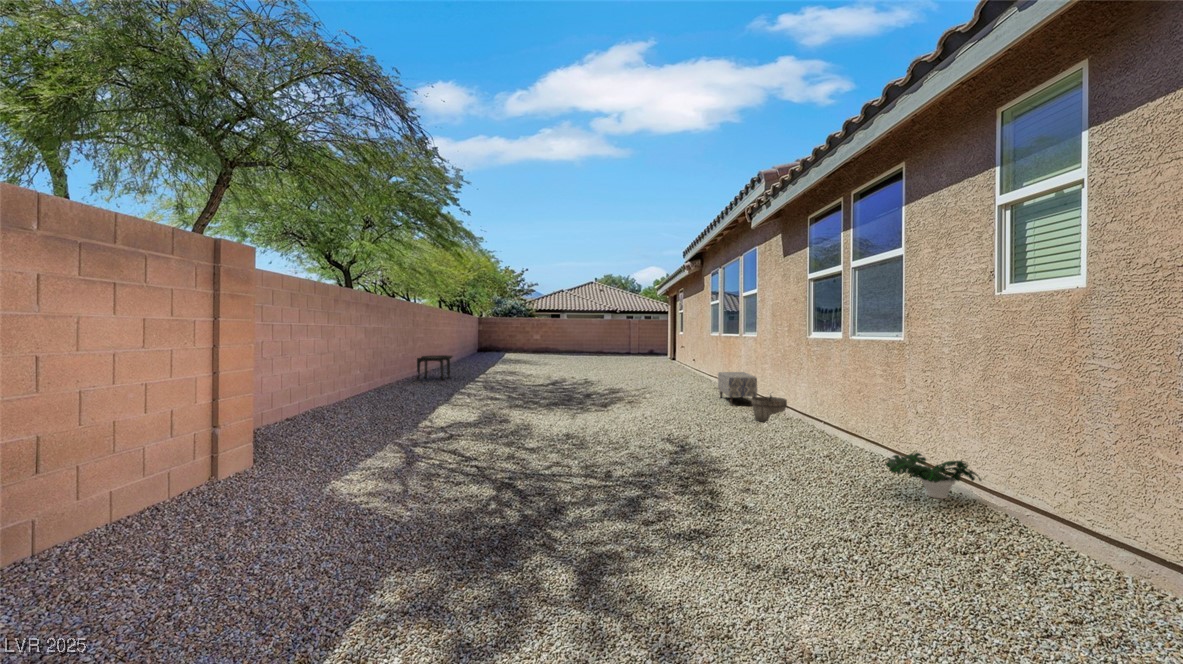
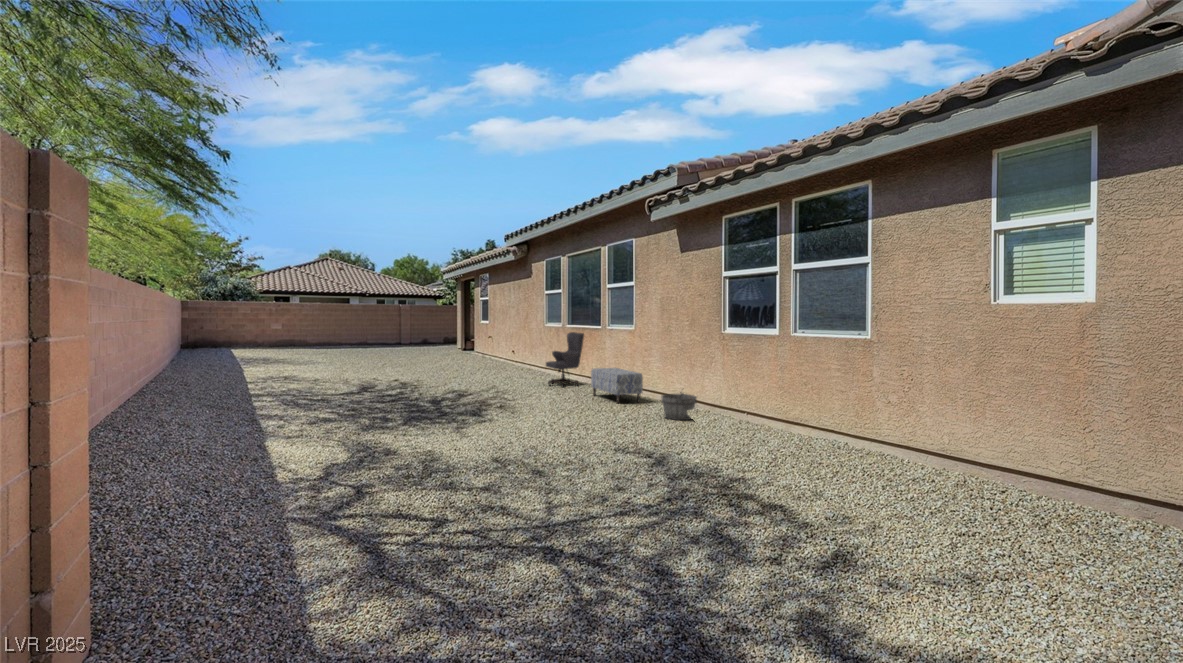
chair: none [693,339,727,389] -> present [546,332,584,387]
round table: present [417,355,453,380] -> none [149,355,215,392]
potted plant: present [886,452,982,499] -> none [905,441,988,480]

